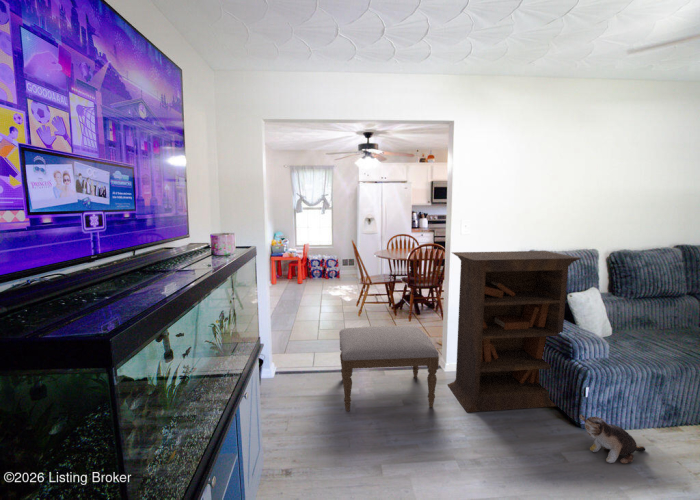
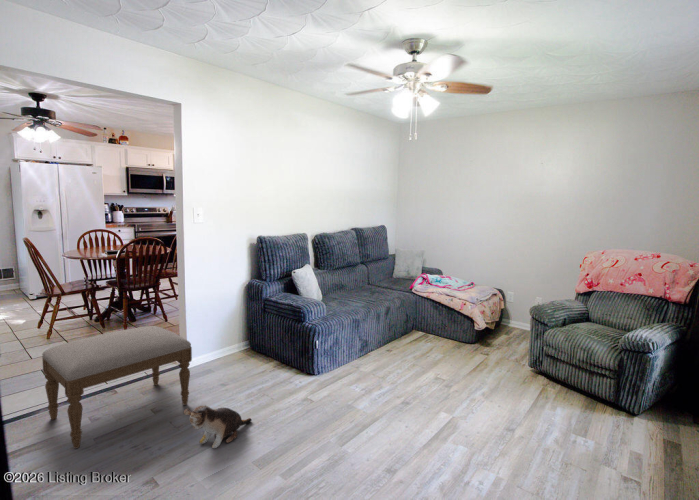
bookcase: present [448,251,581,412] -> none [192,234,304,396]
plush toy: present [580,414,646,463] -> present [184,406,252,448]

